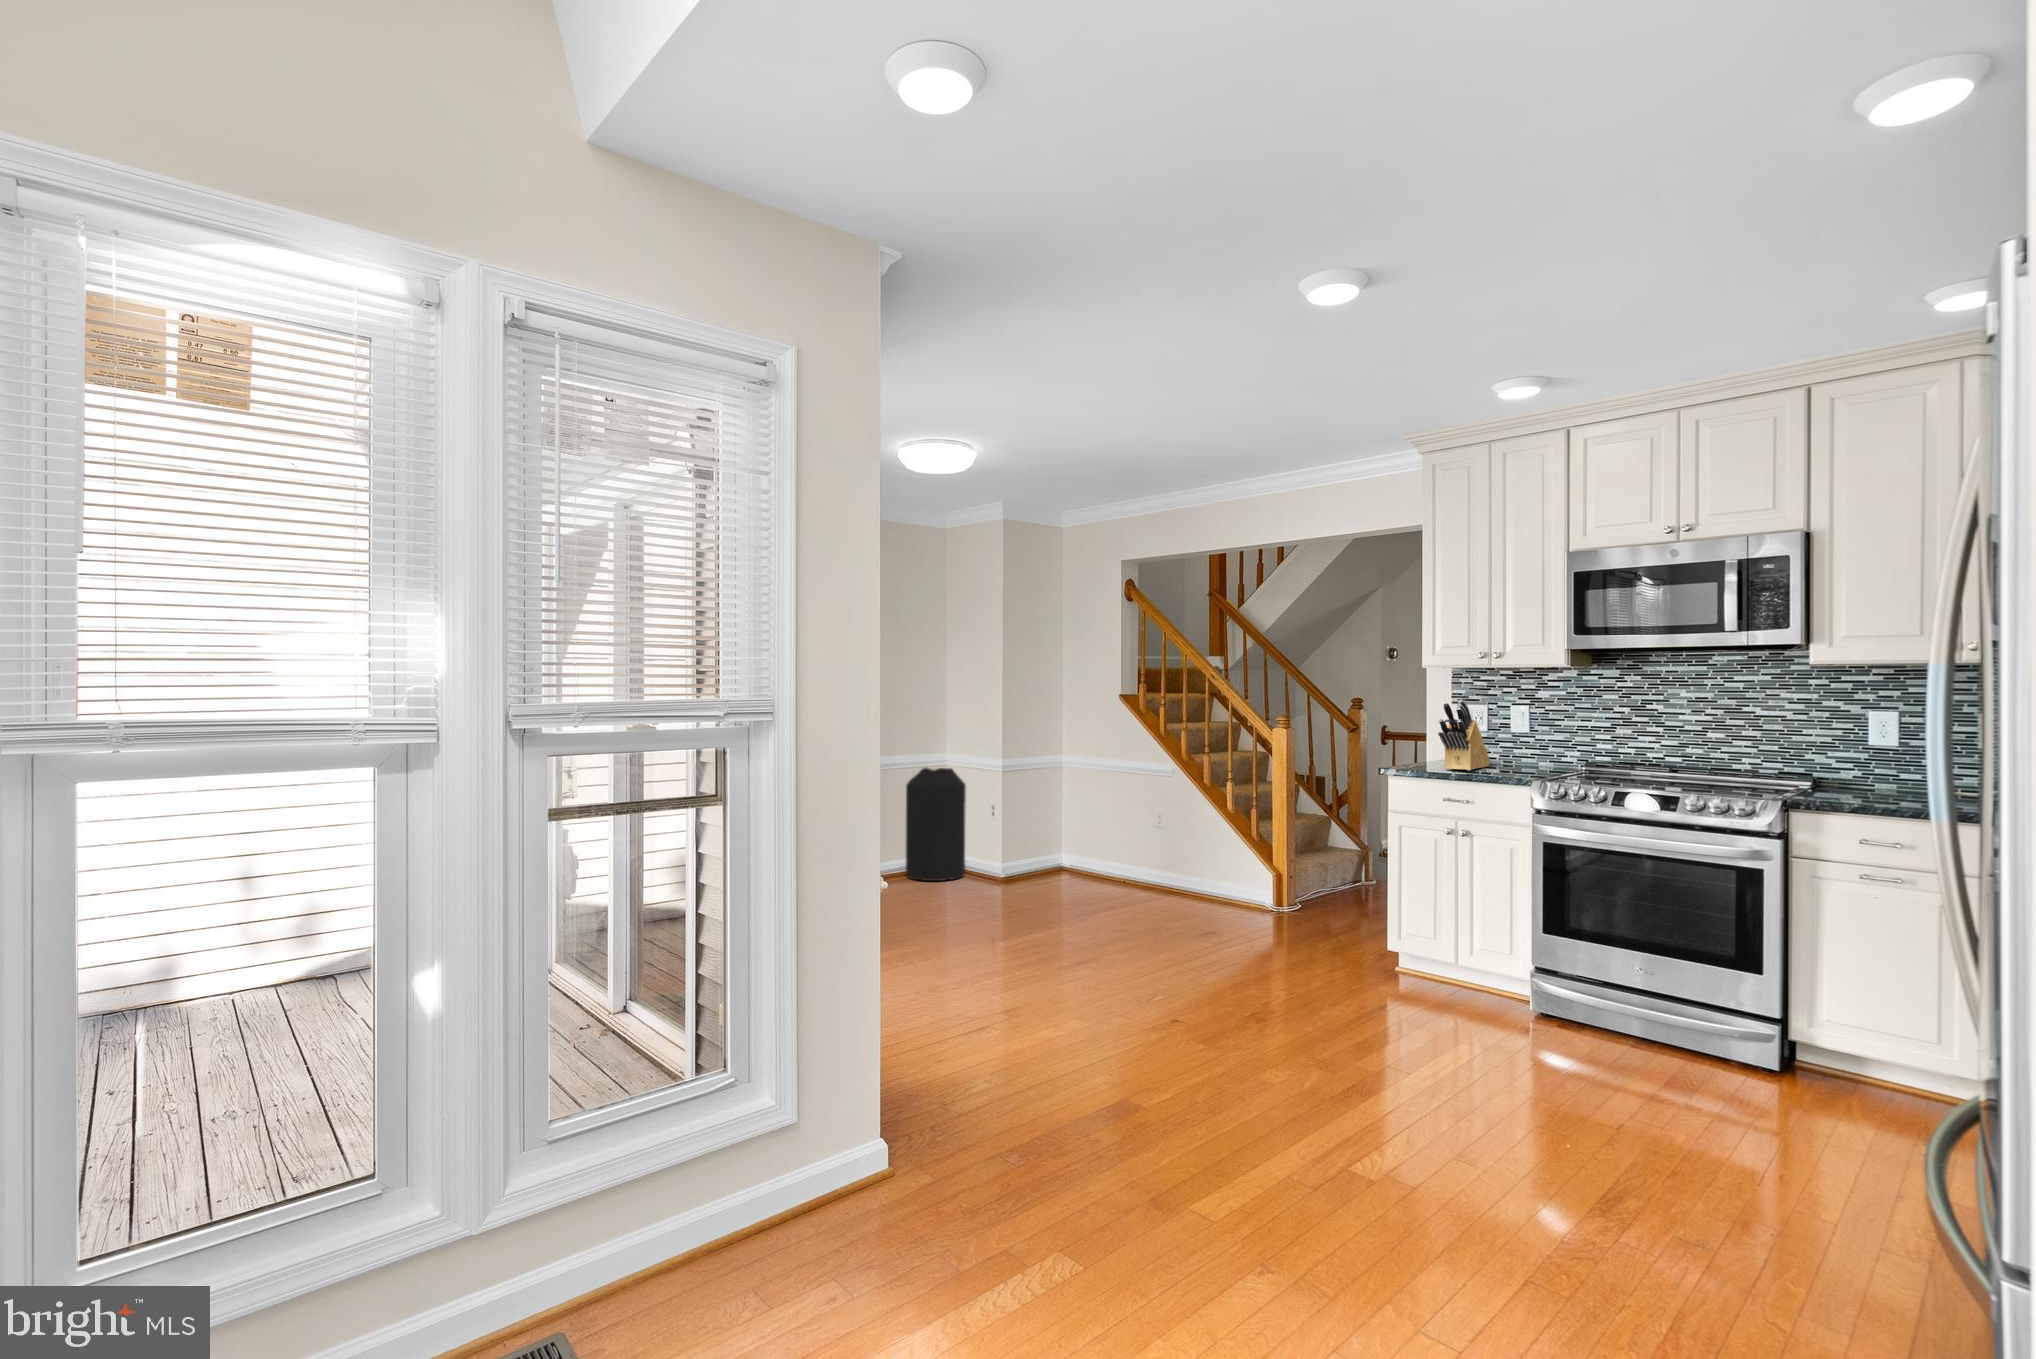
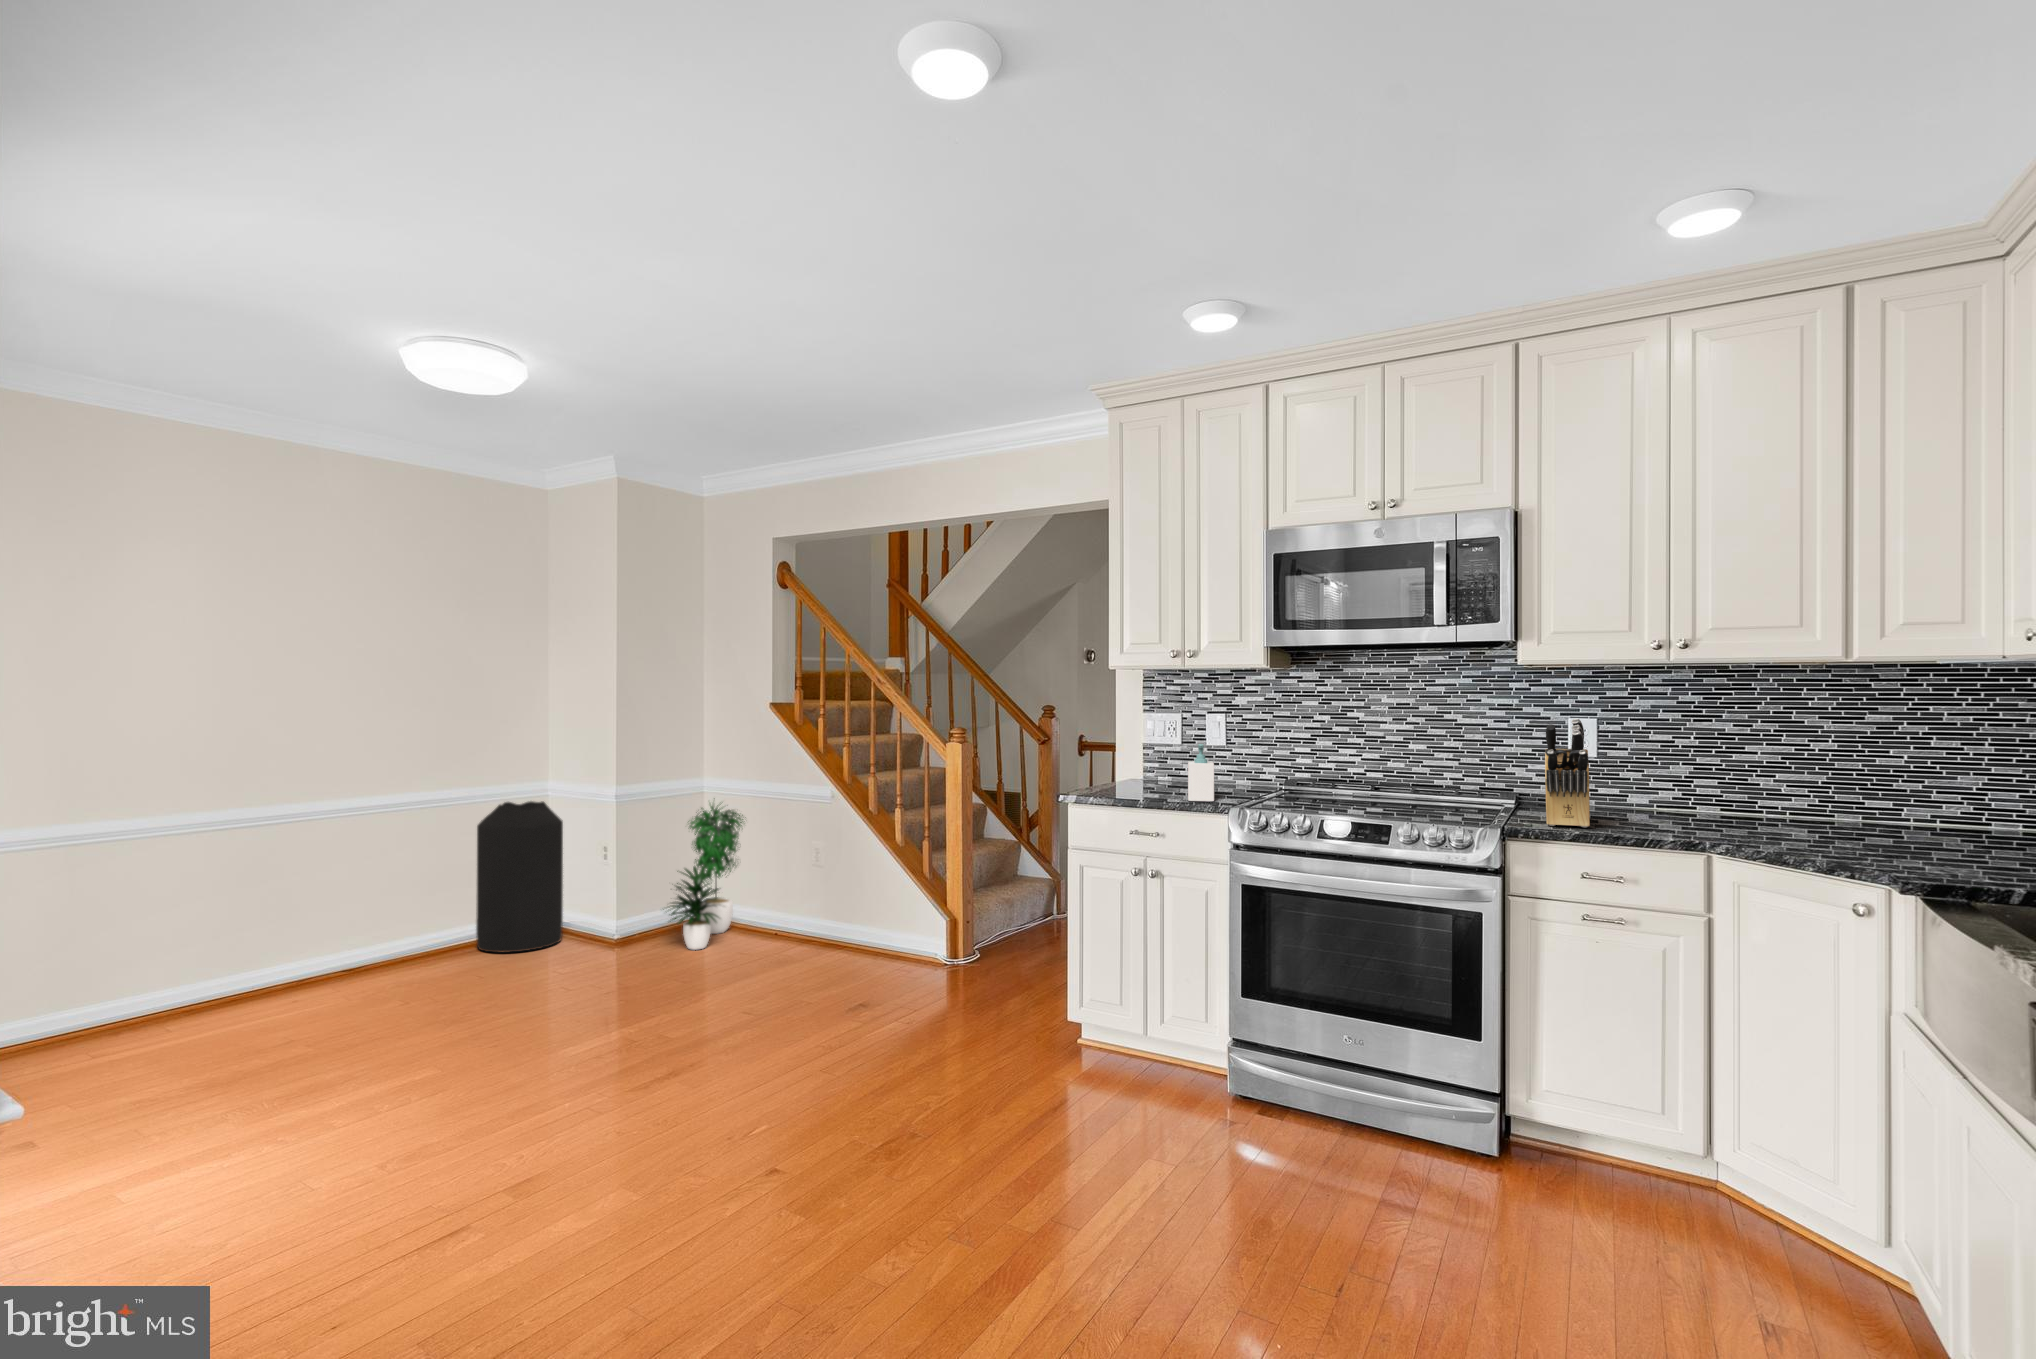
knife block: present [1438,700,1490,771] -> present [1545,718,1590,827]
soap bottle: none [1495,730,1519,777] -> present [1188,744,1214,801]
potted plant: none [1041,768,1104,888] -> present [663,805,743,950]

